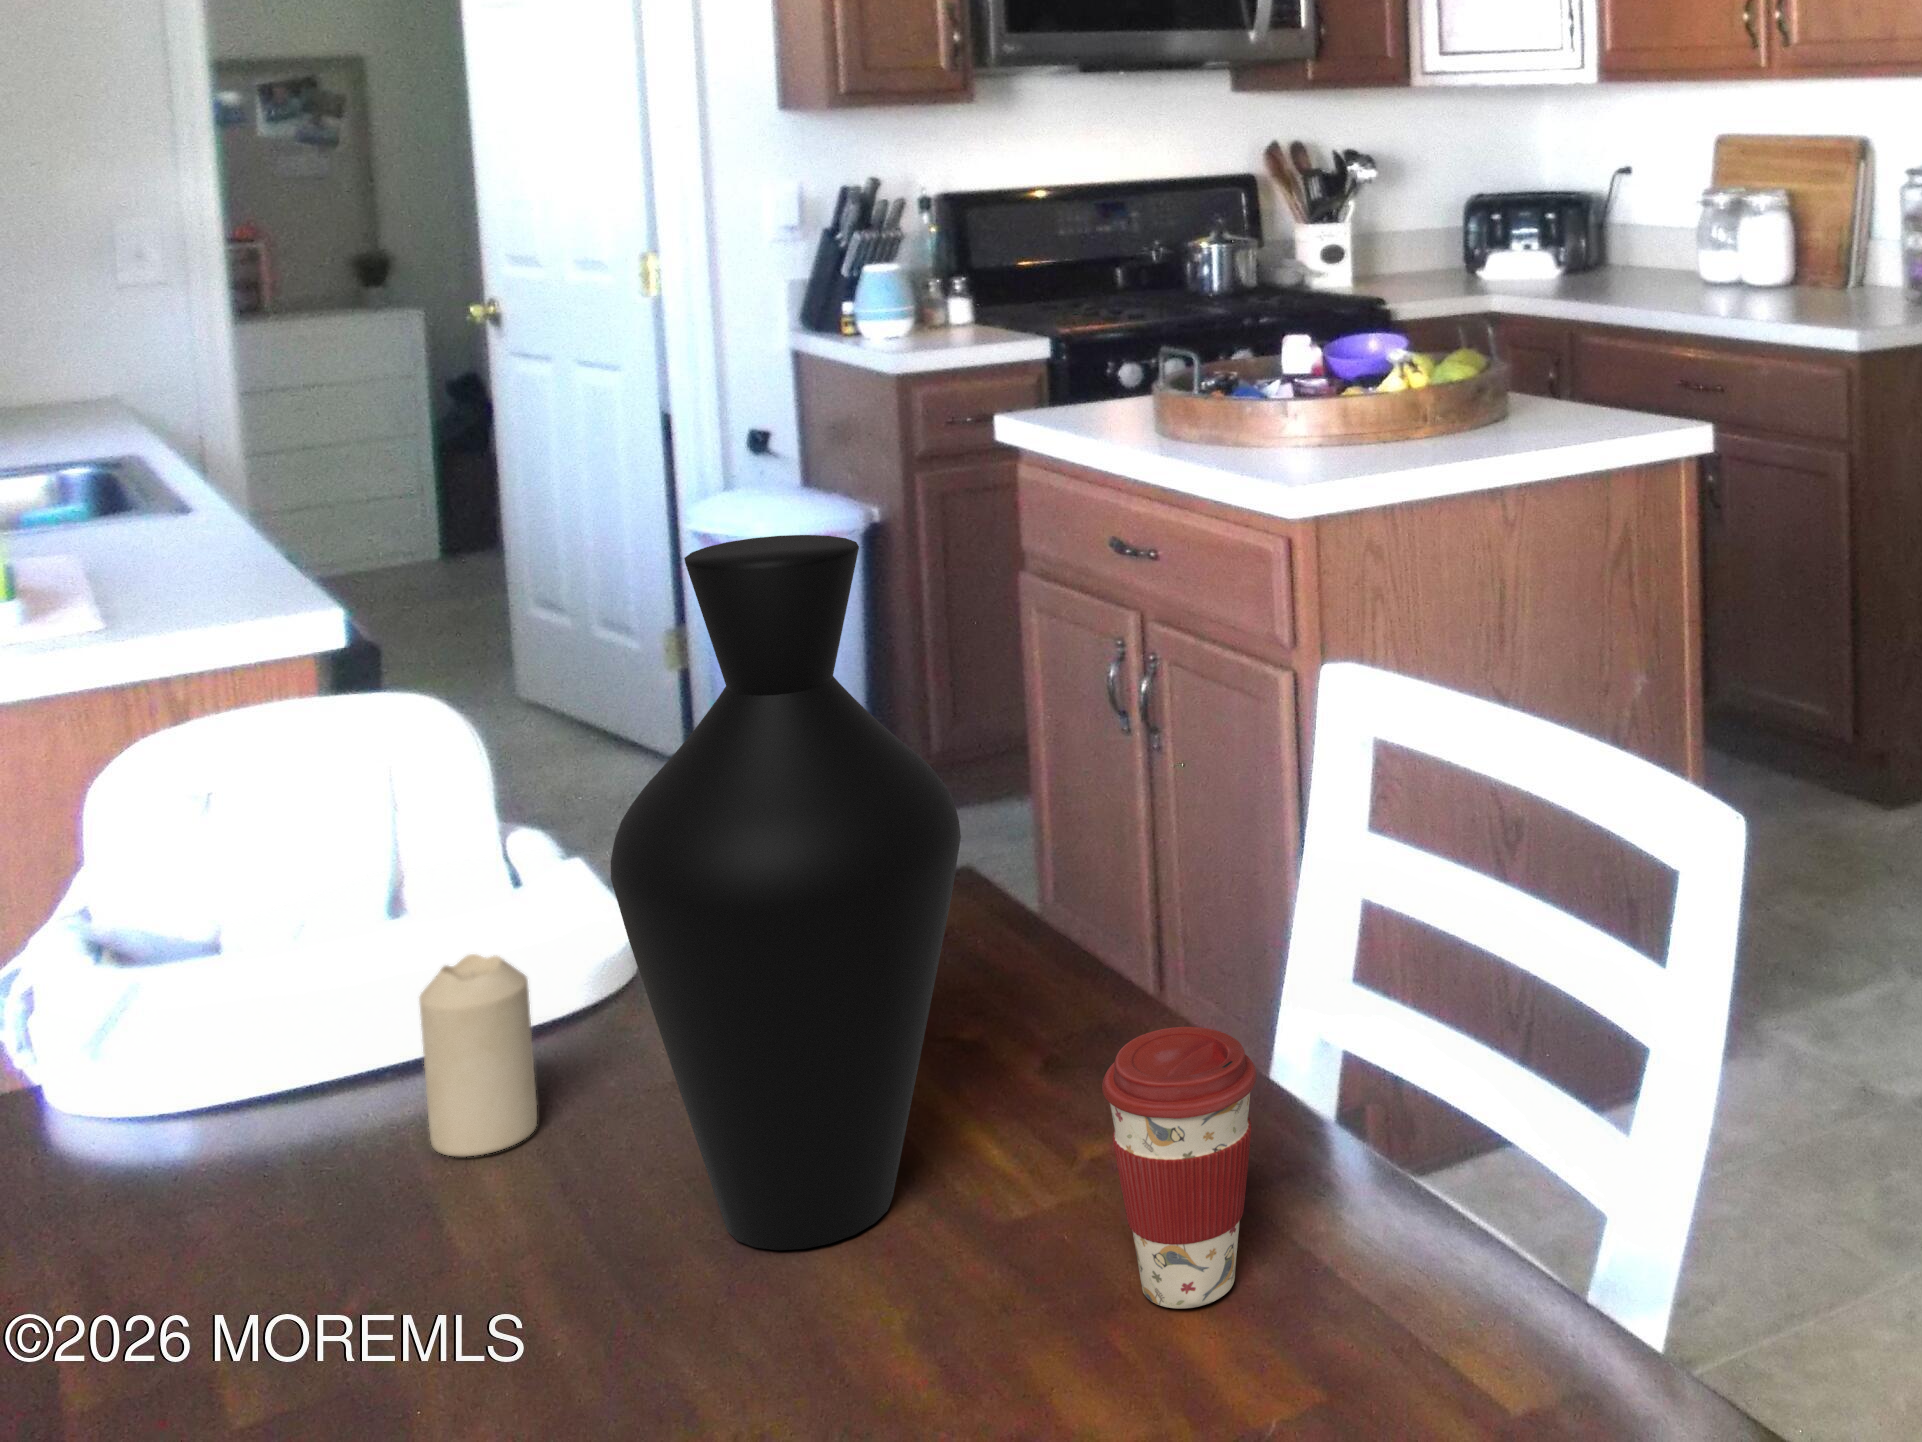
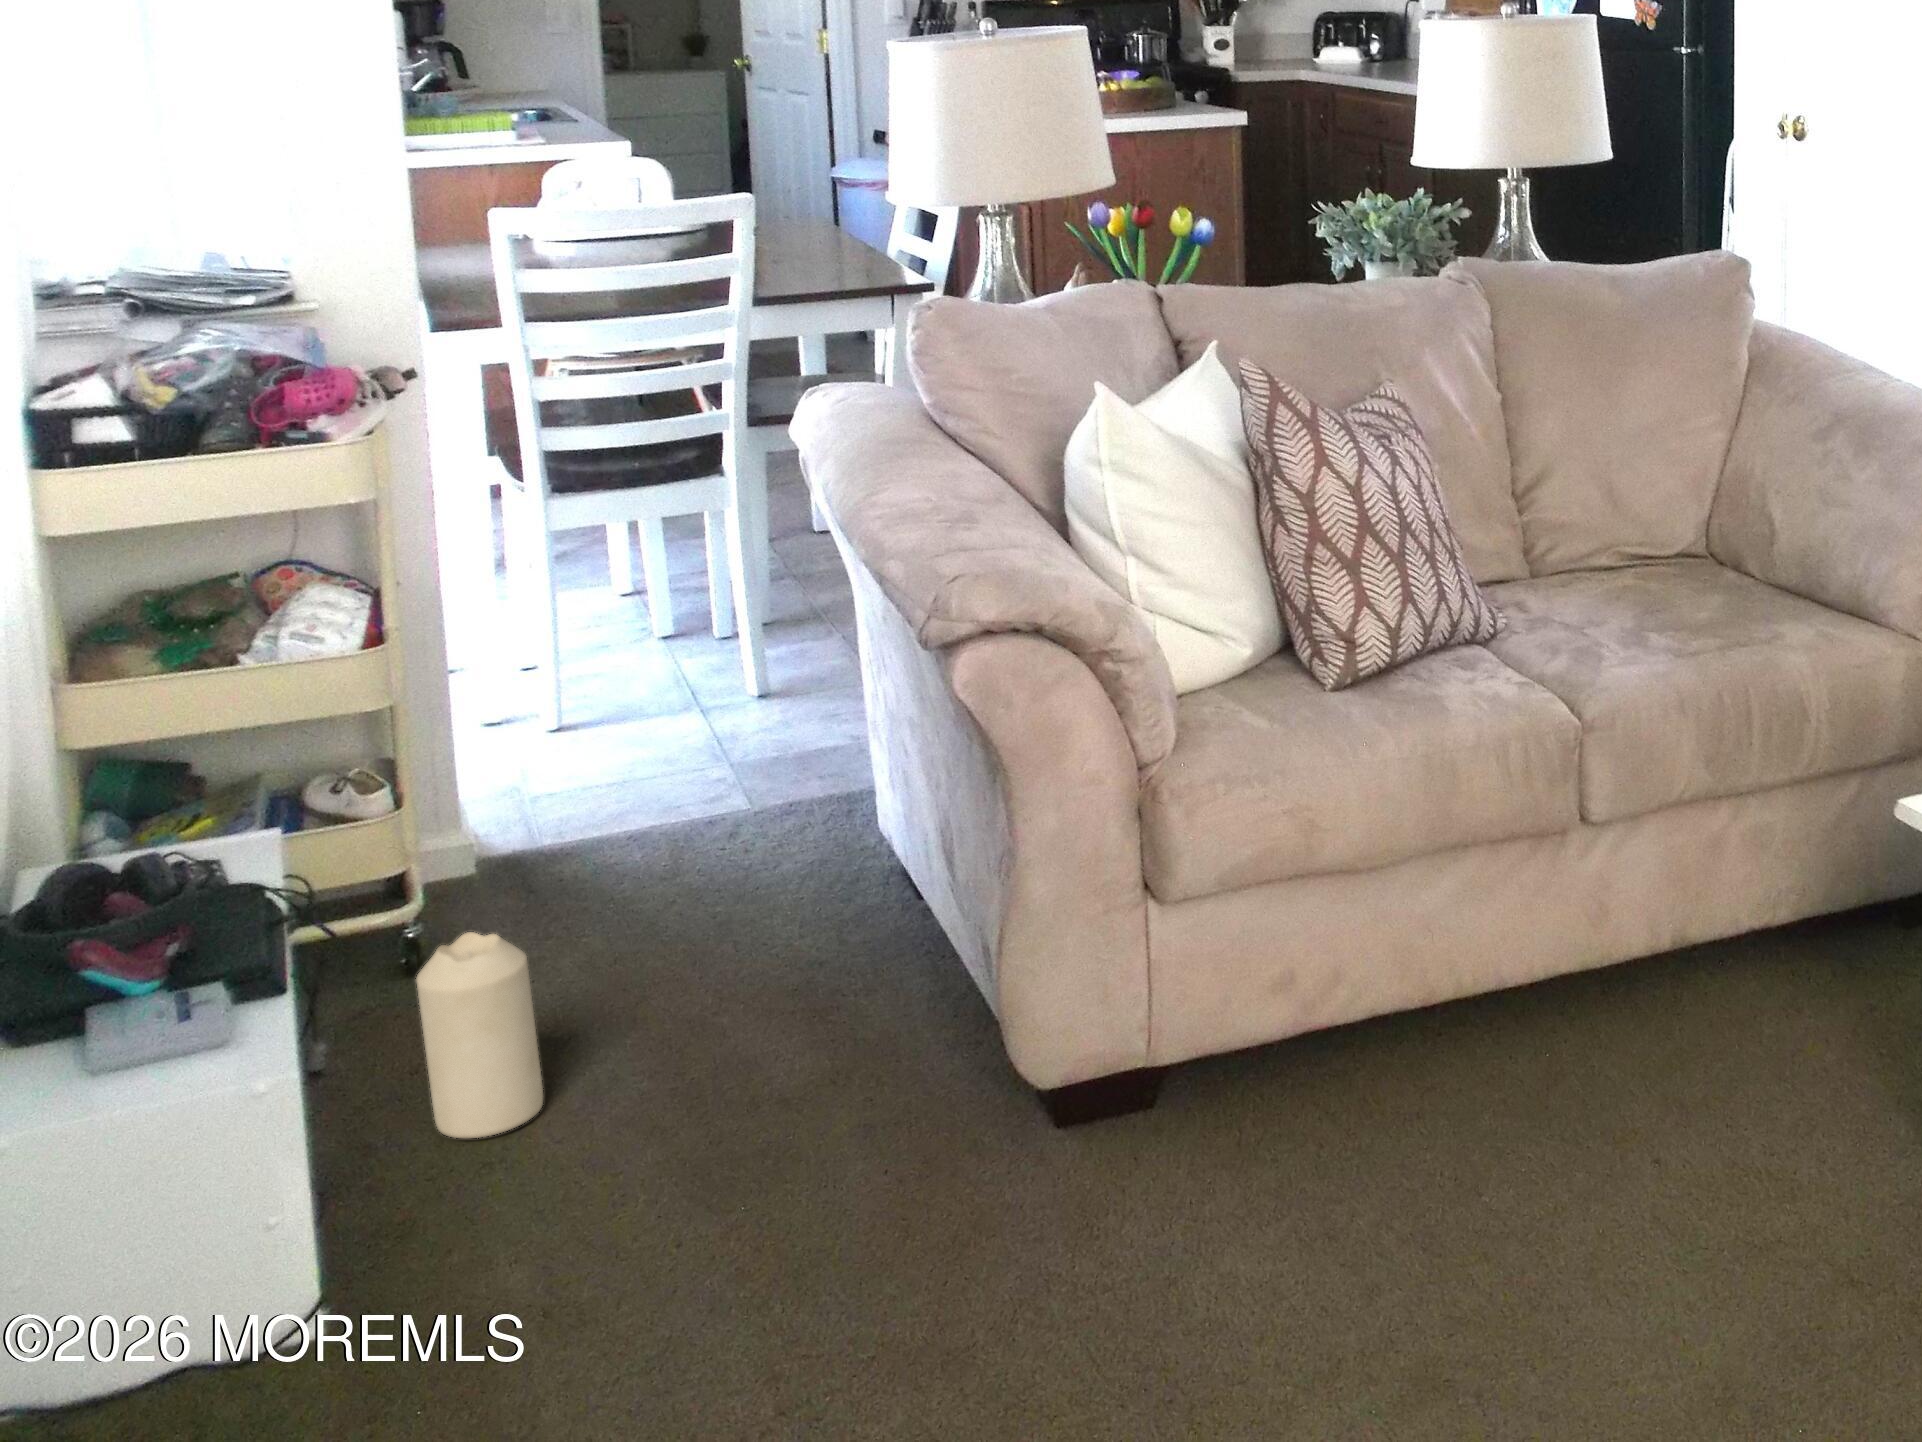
vase: present [611,535,961,1250] -> none [597,506,959,1241]
coffee cup: present [1102,1027,1257,1309] -> none [1107,1017,1267,1306]

